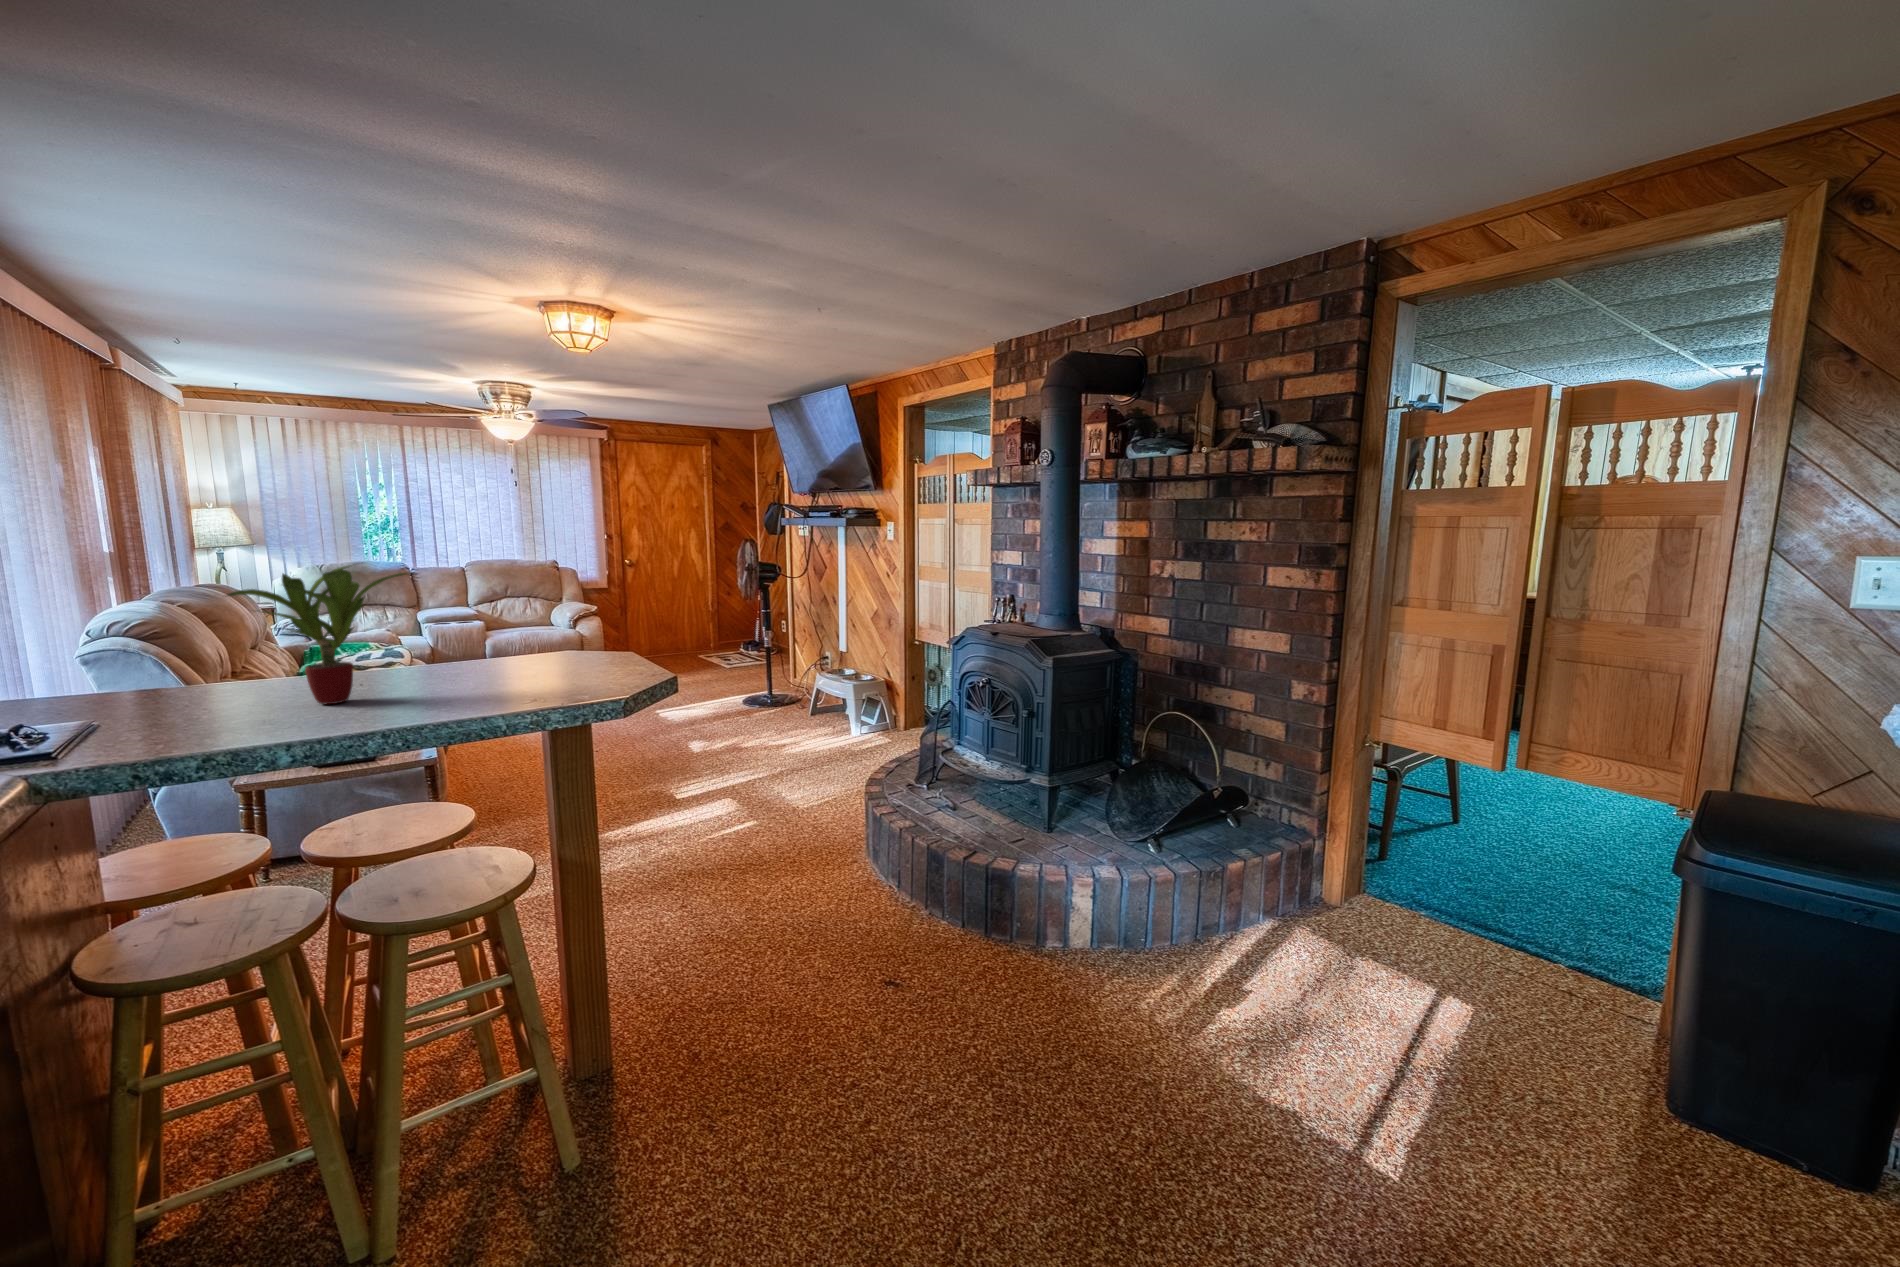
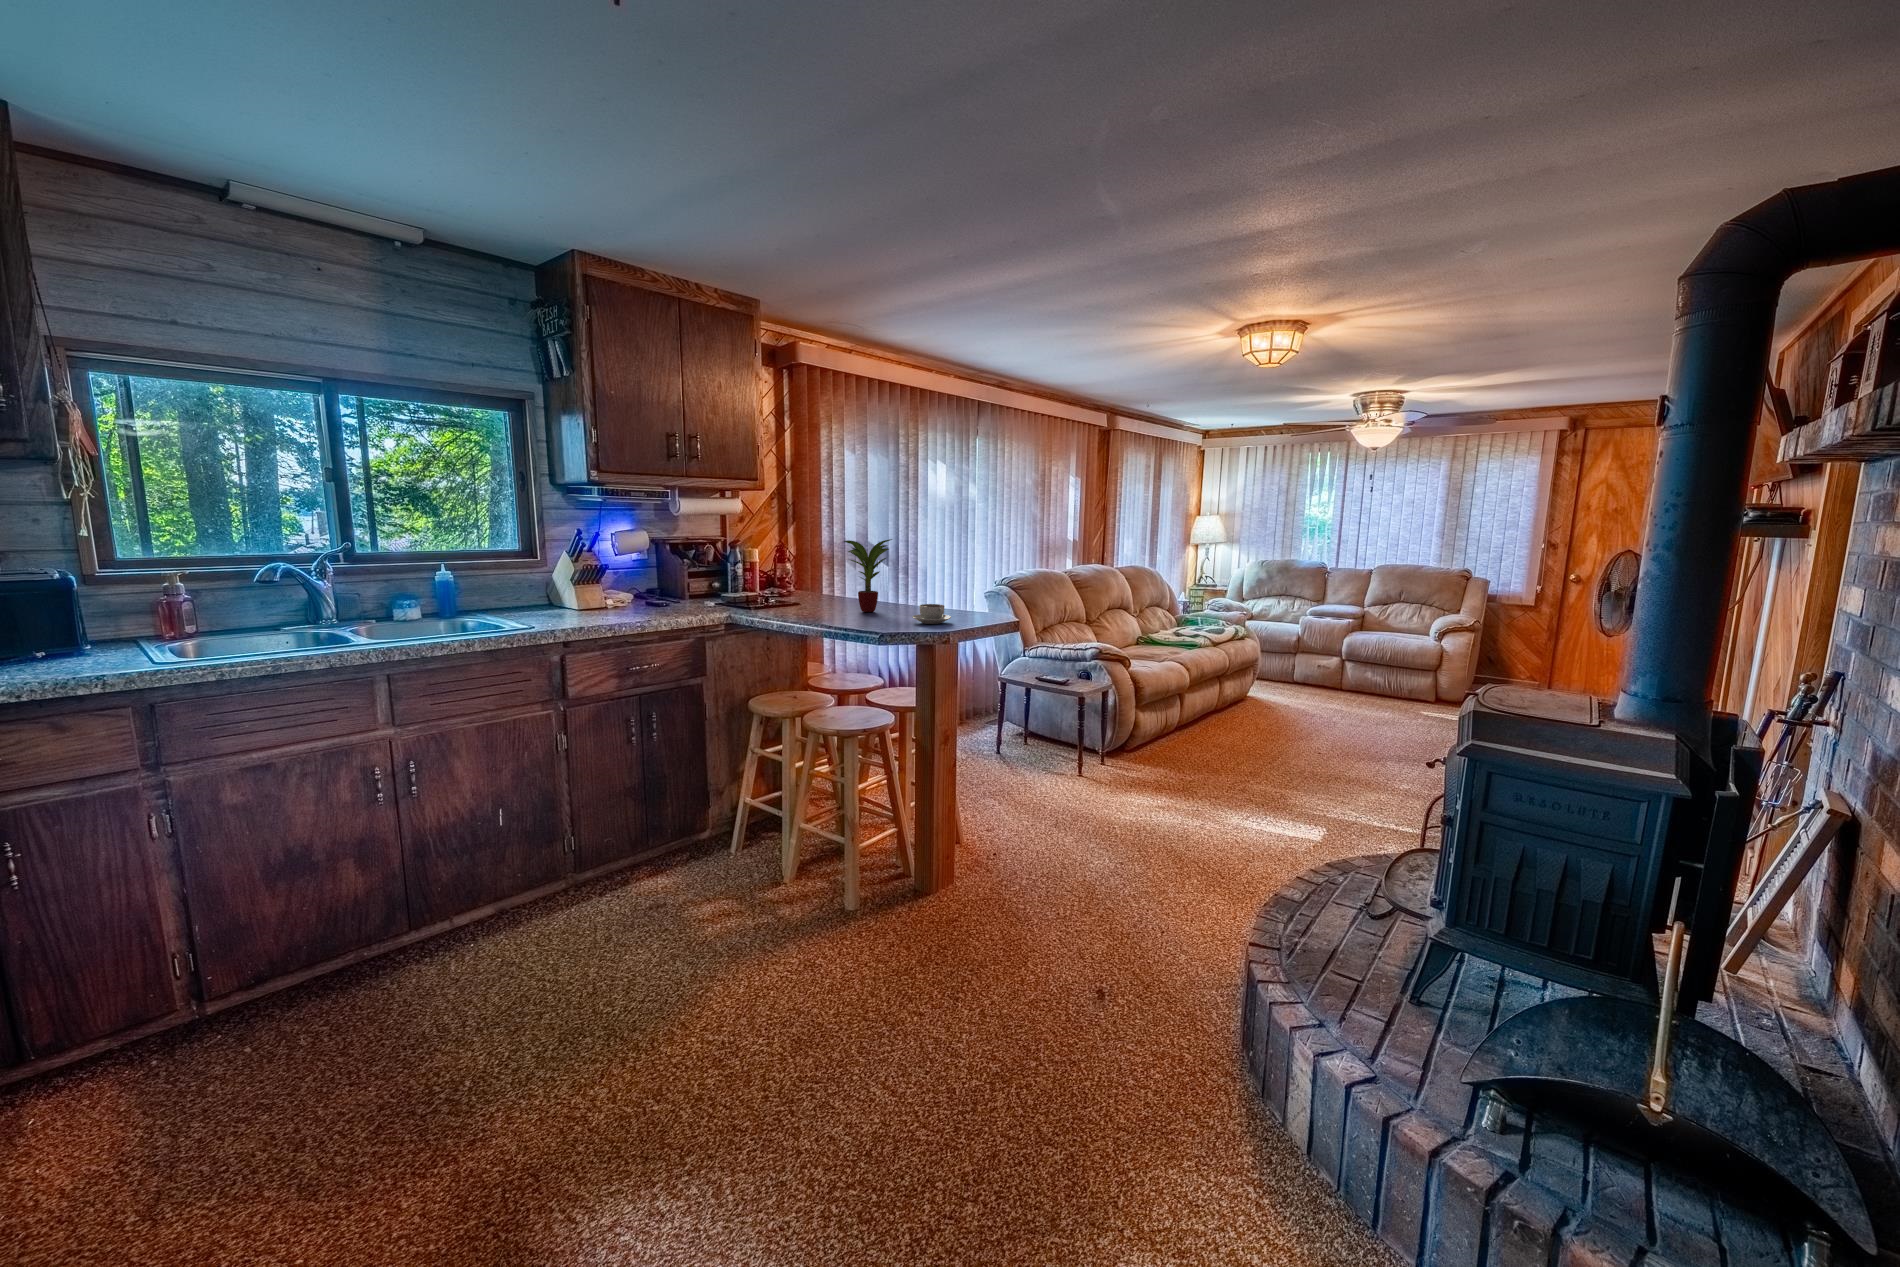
coffee cup: none [529,653,595,685] -> present [912,604,951,624]

